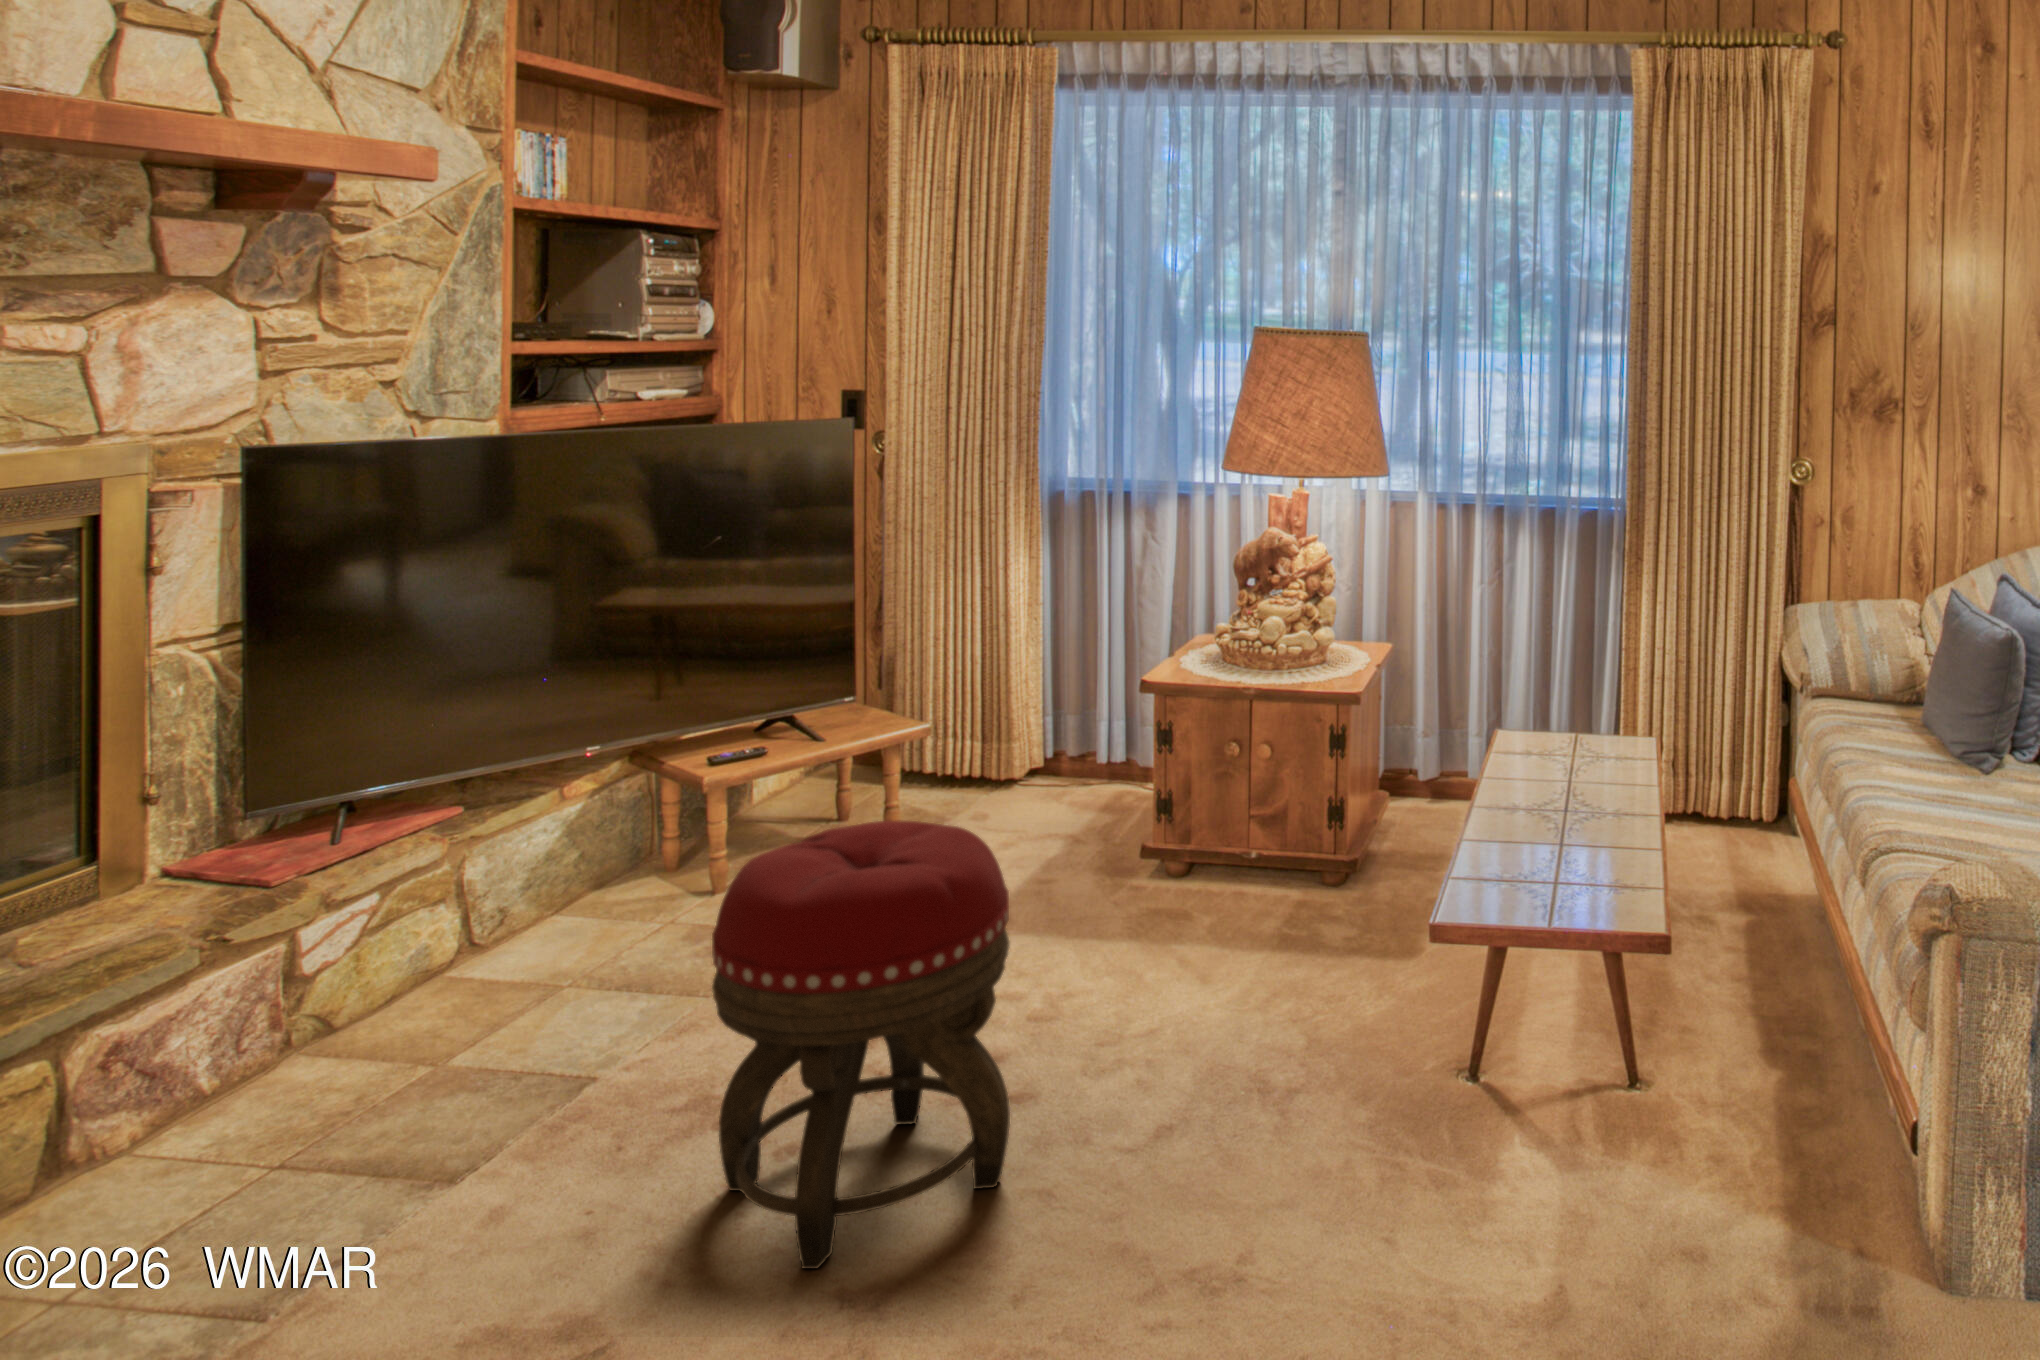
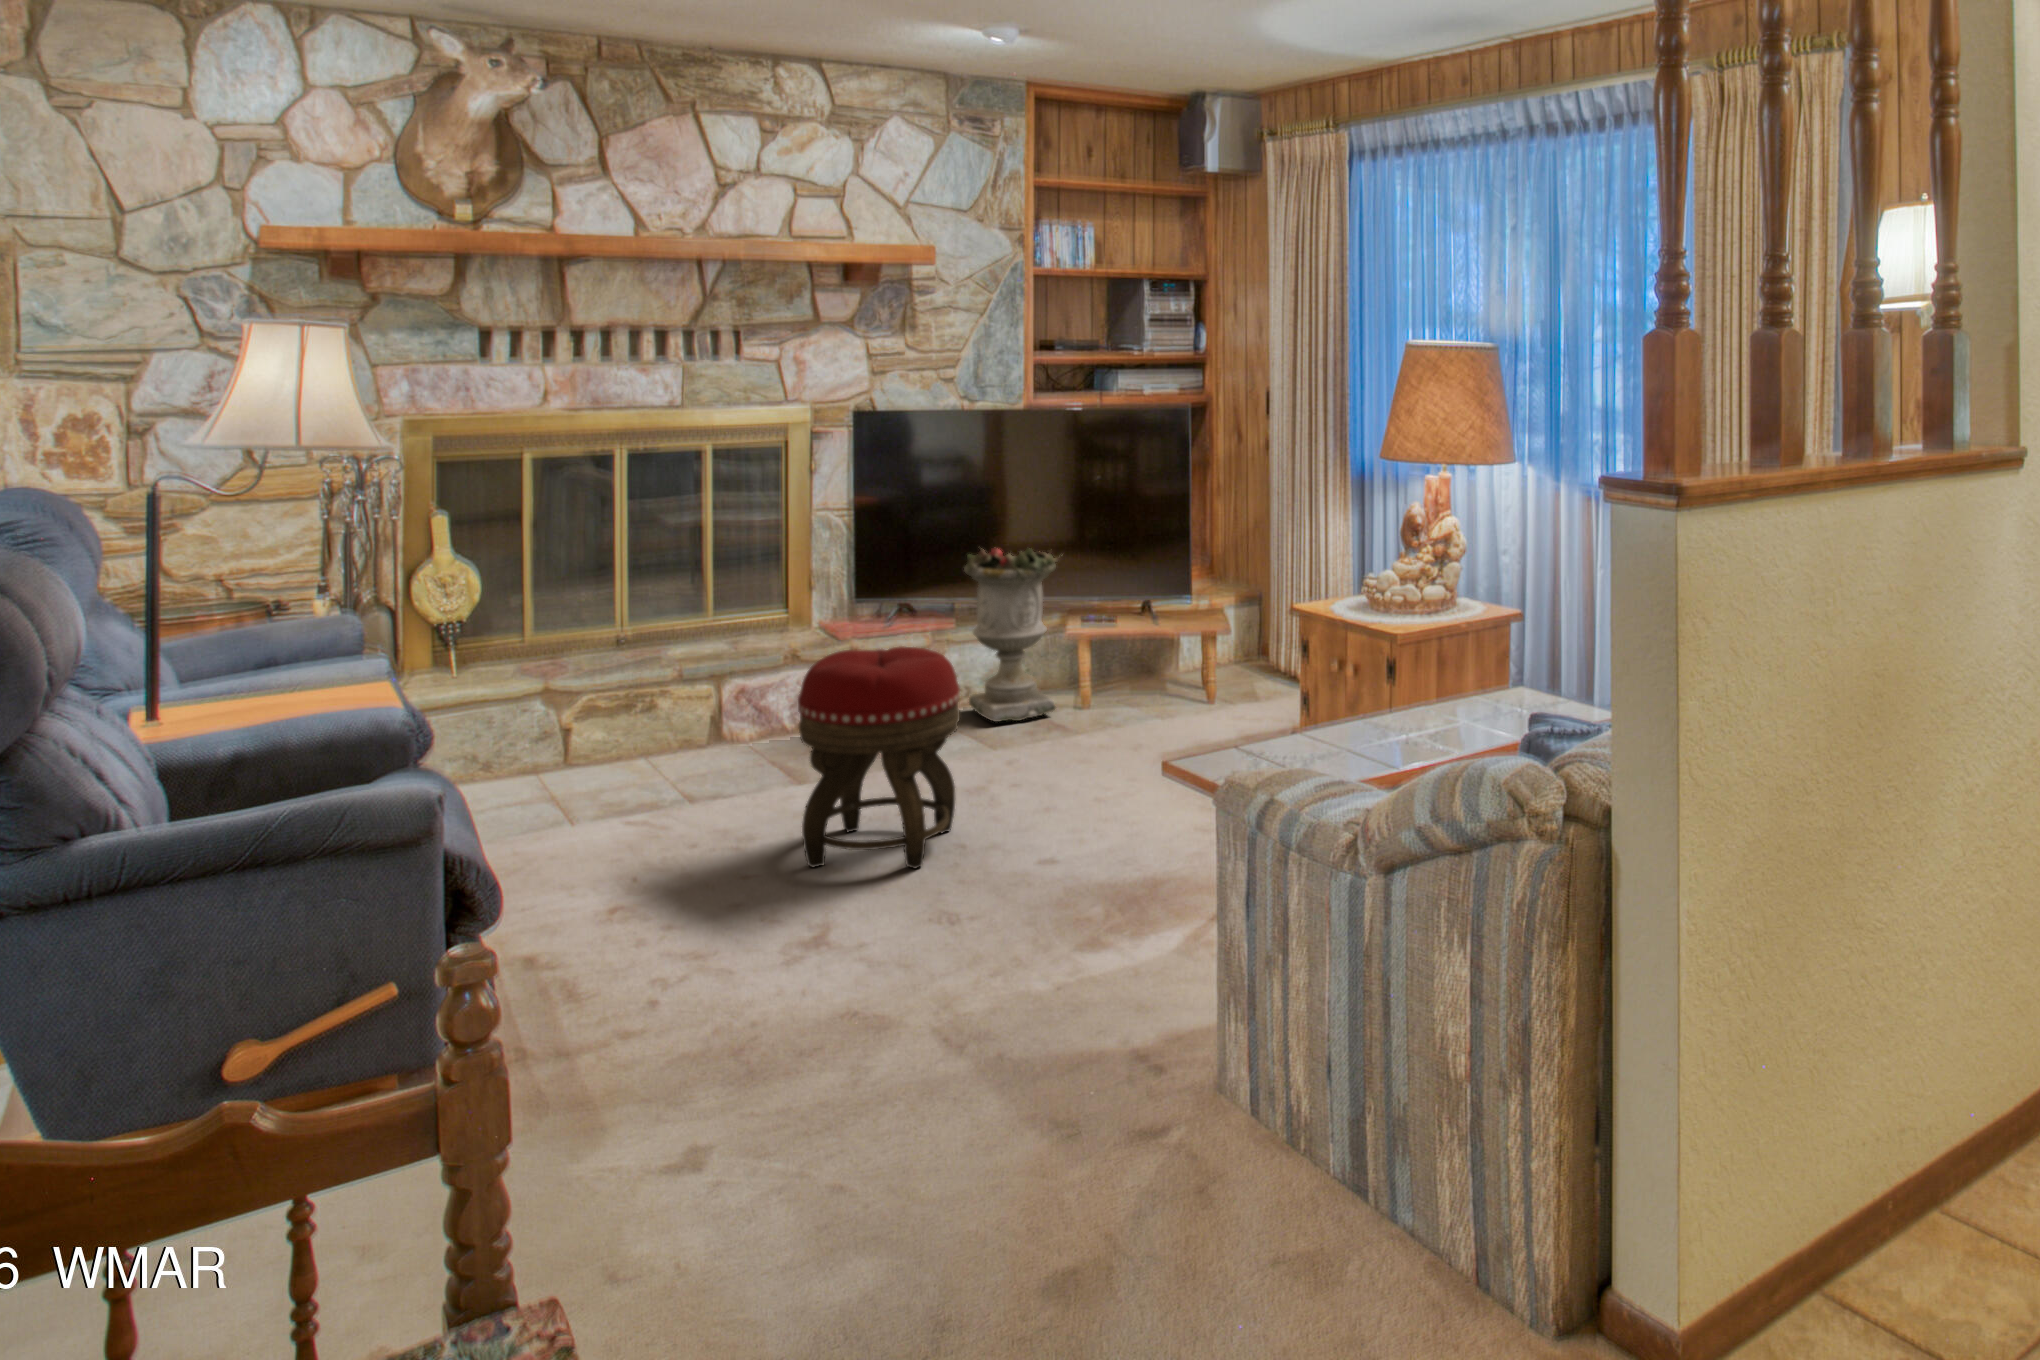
planter: none [520,648,704,948] -> present [964,548,1062,722]

